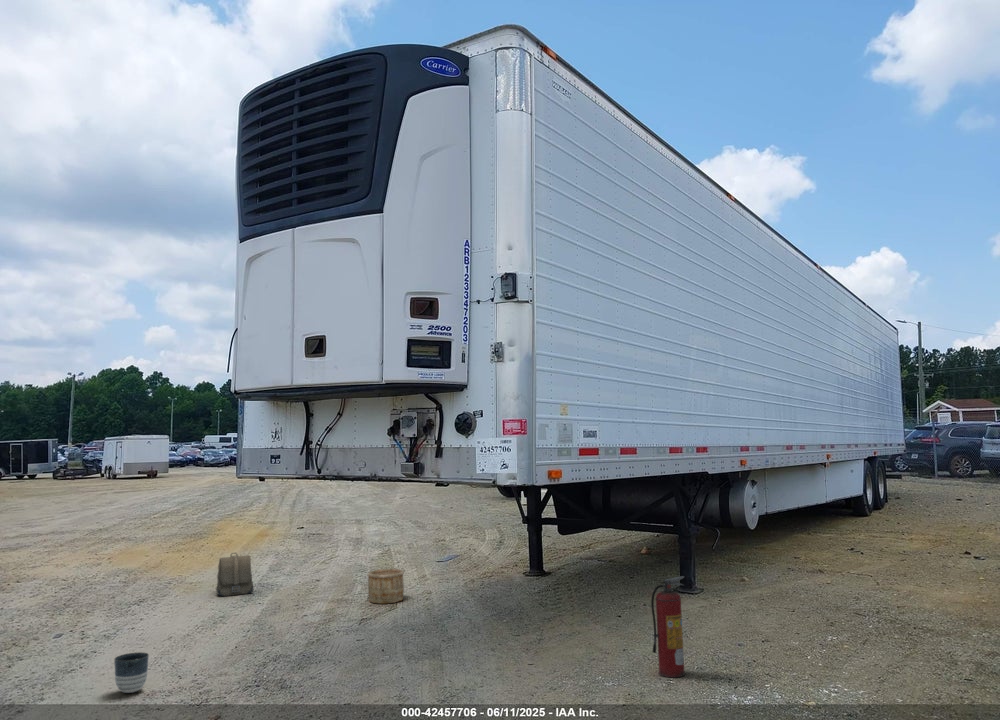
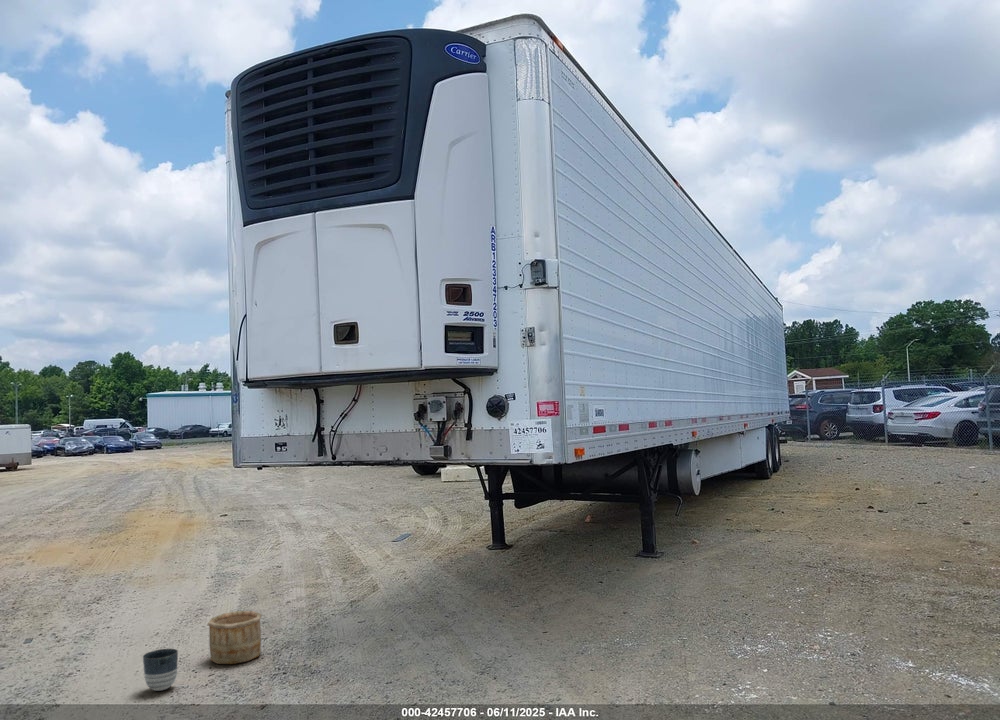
backpack: present [216,553,253,596] -> none [185,541,225,586]
wooden bucket: present [367,569,404,604] -> present [208,611,261,664]
fire extinguisher: present [651,576,685,677] -> none [668,543,699,637]

